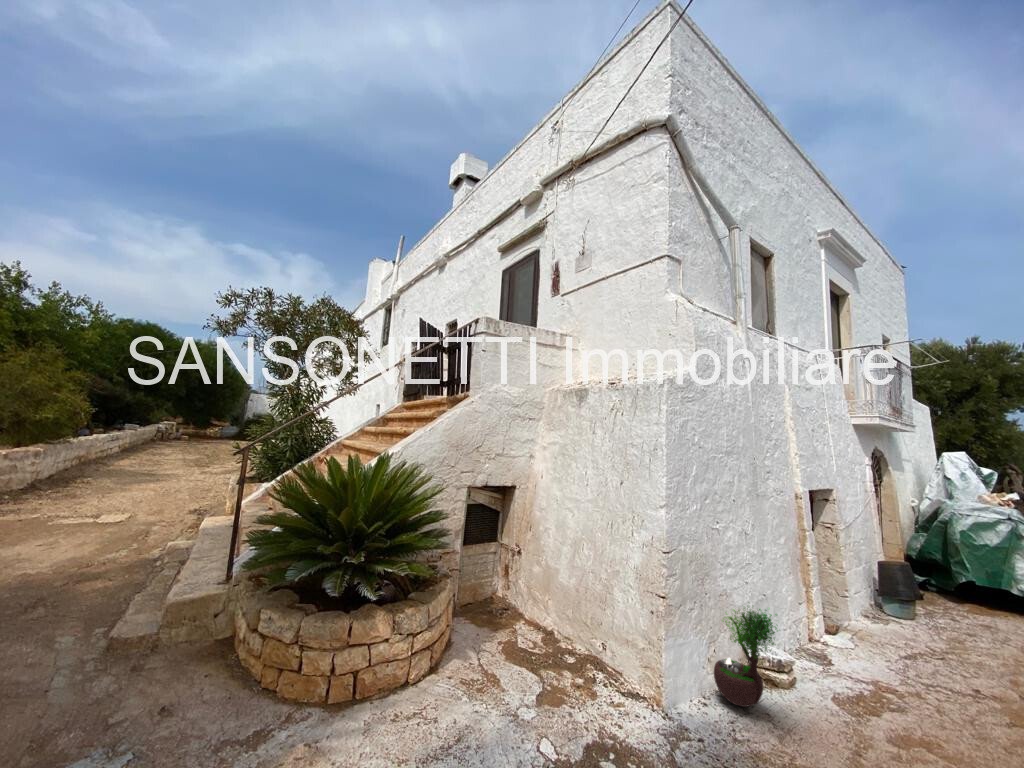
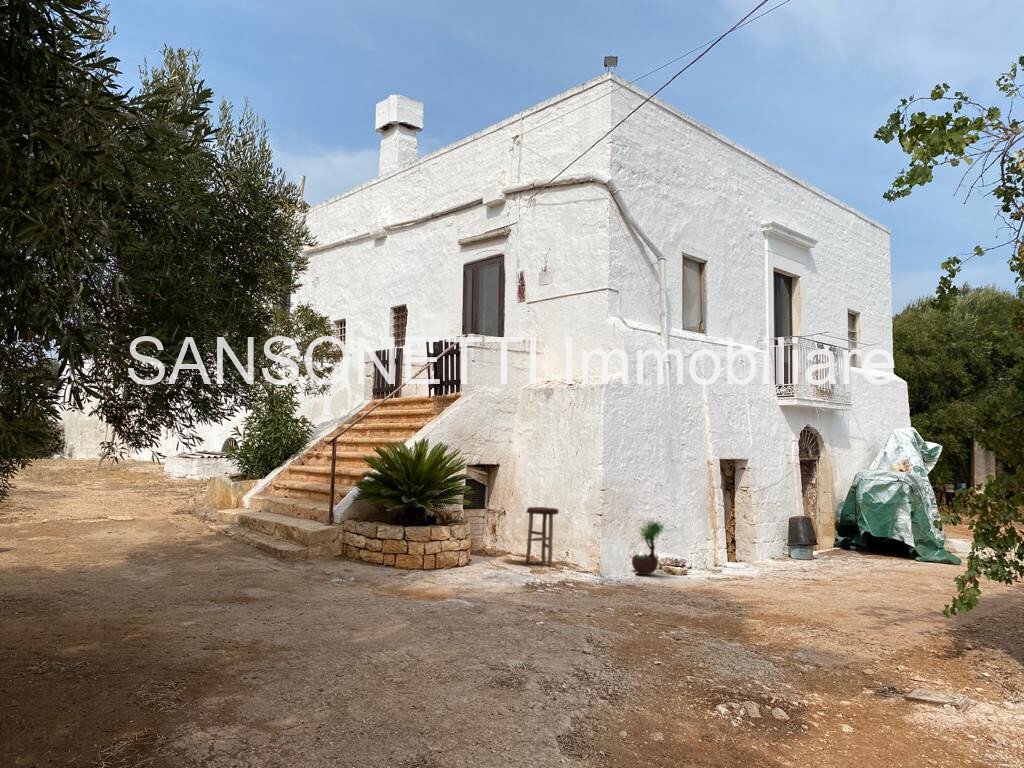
stool: none [537,559,592,668] -> present [525,507,558,566]

